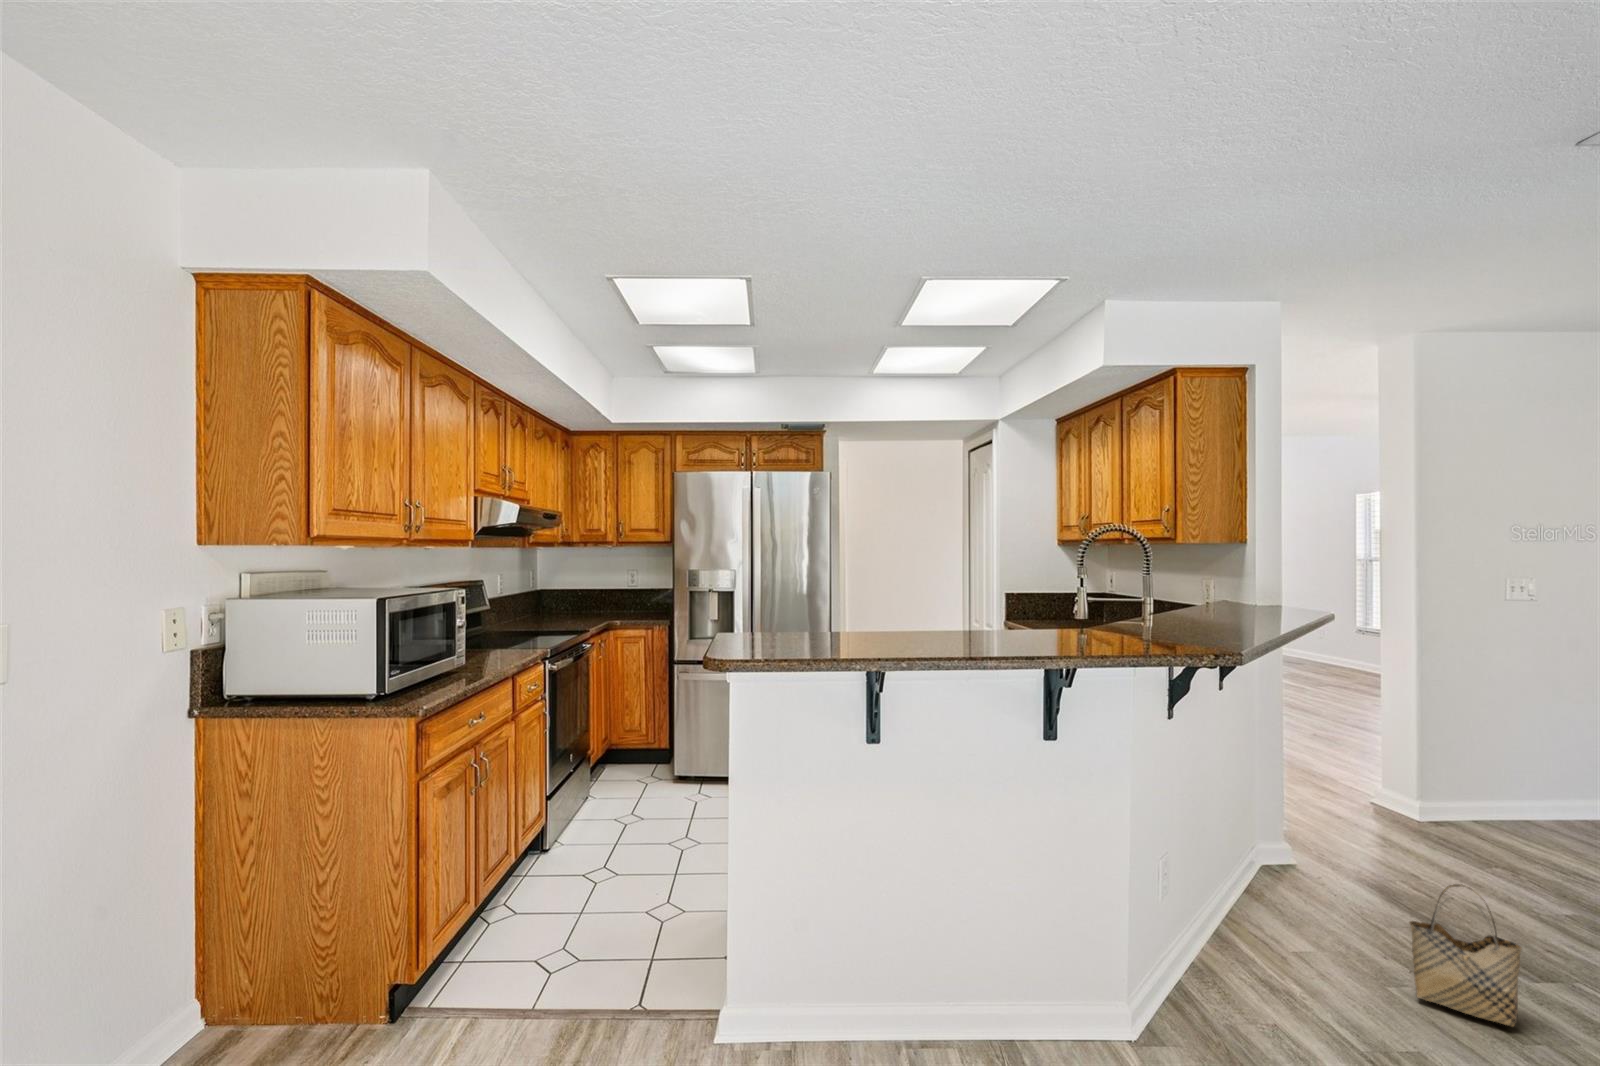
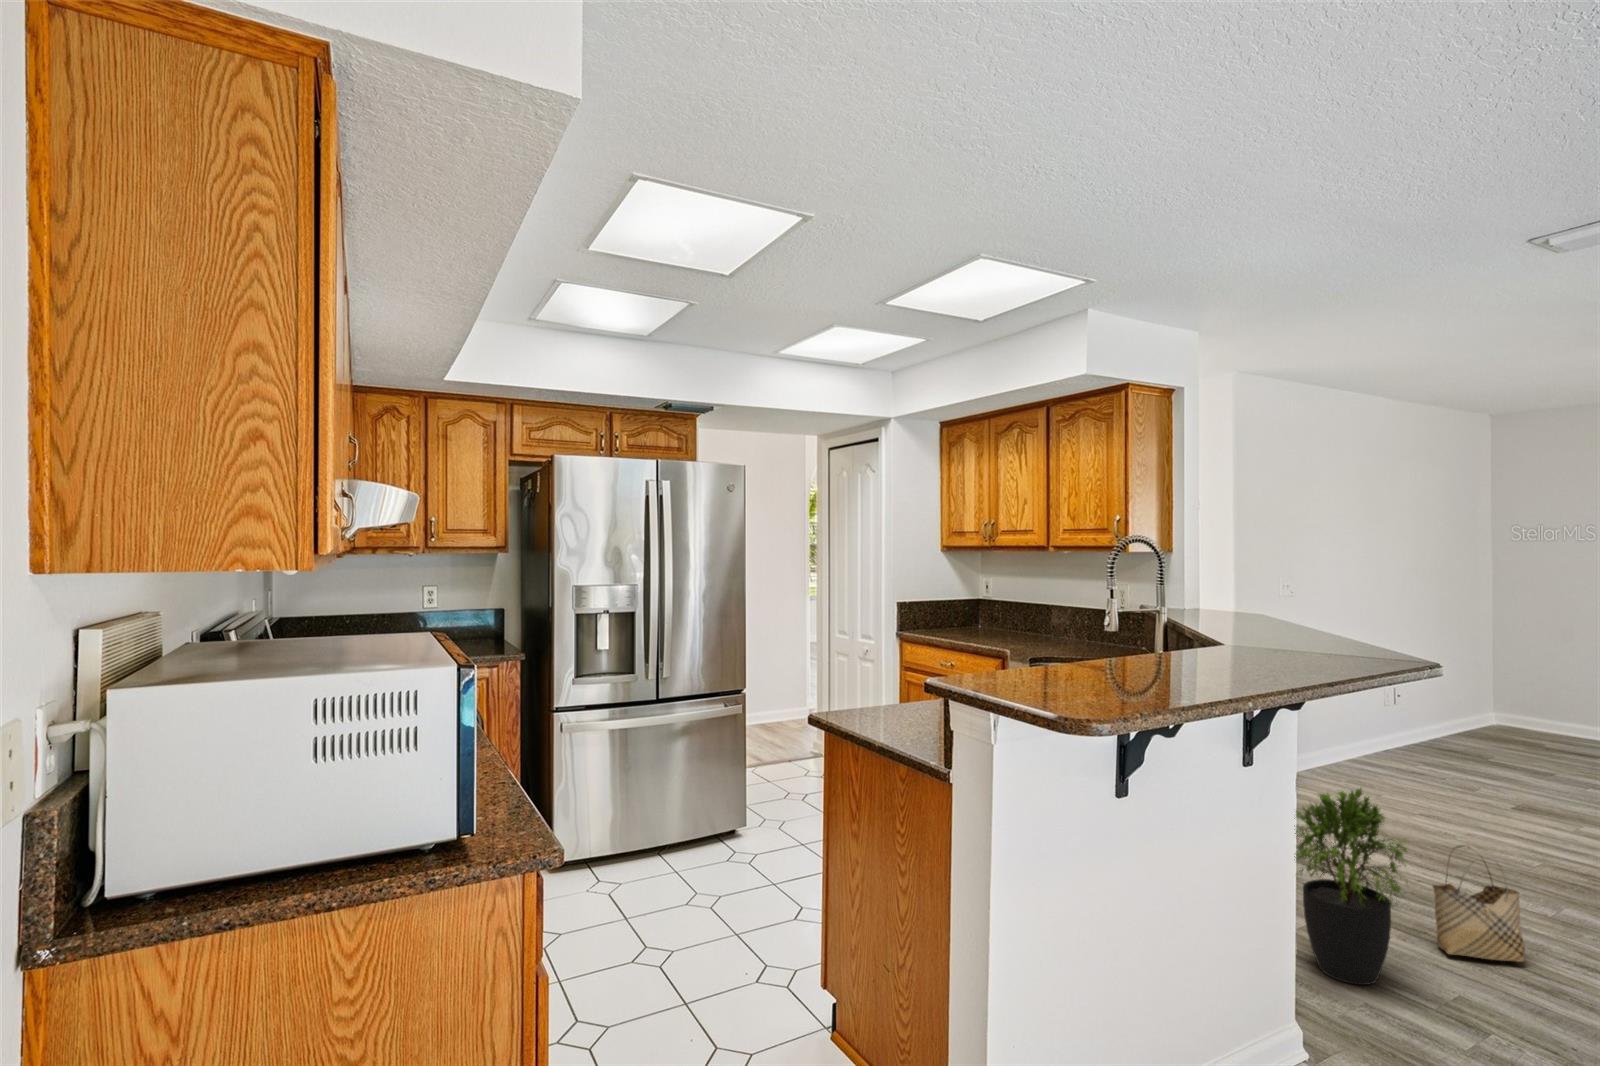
potted plant: none [1202,794,1333,998] -> present [1294,788,1408,985]

